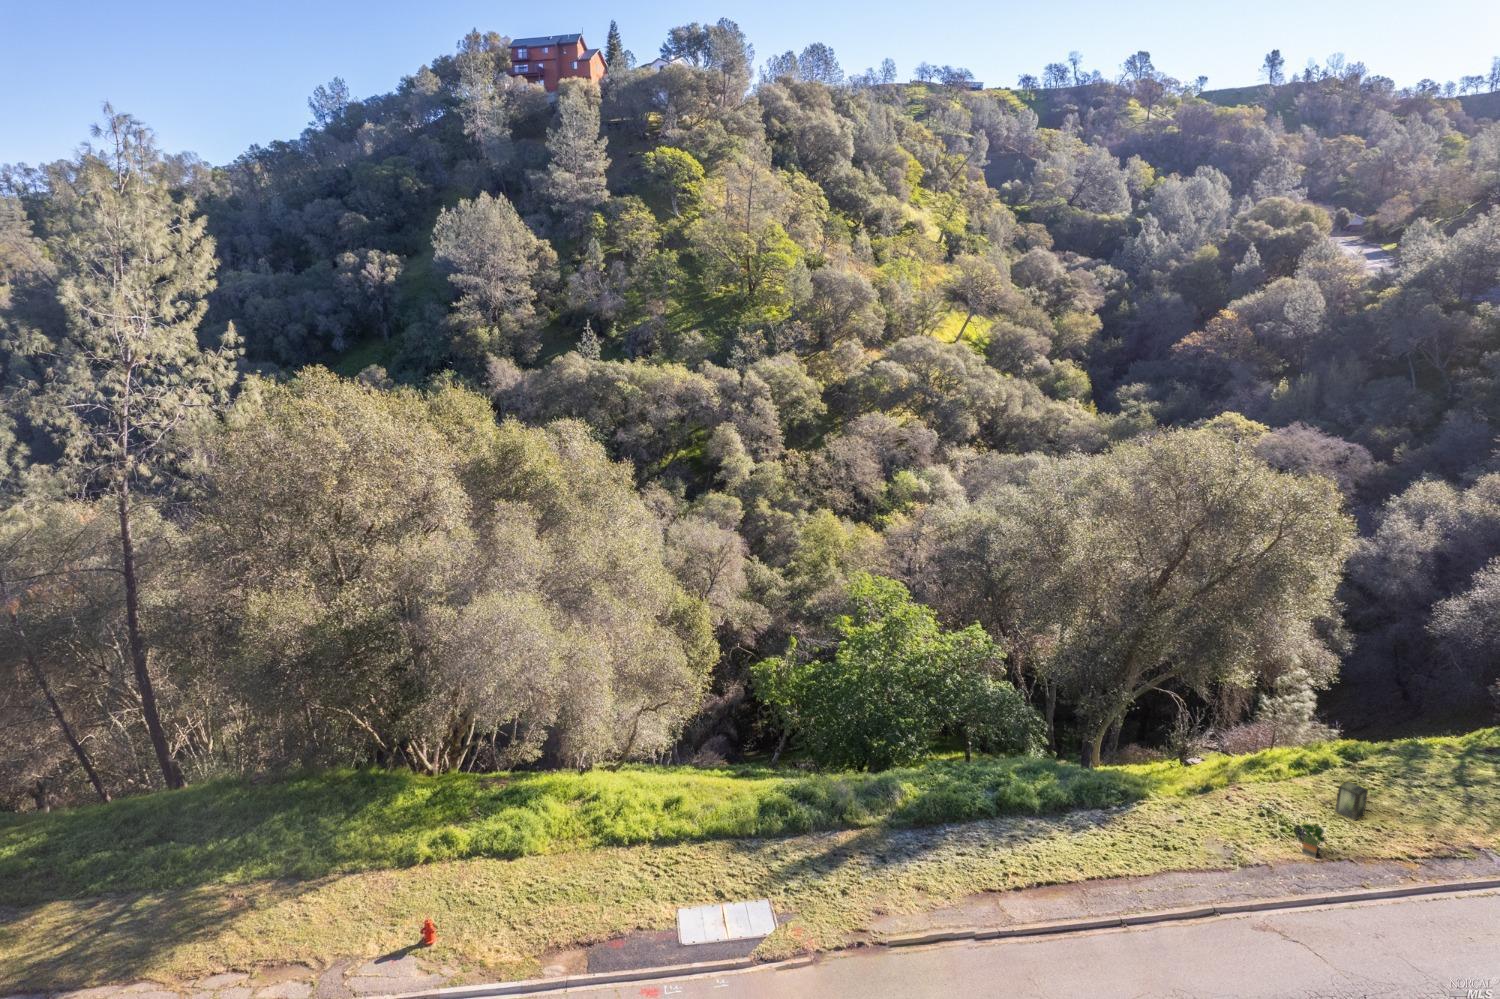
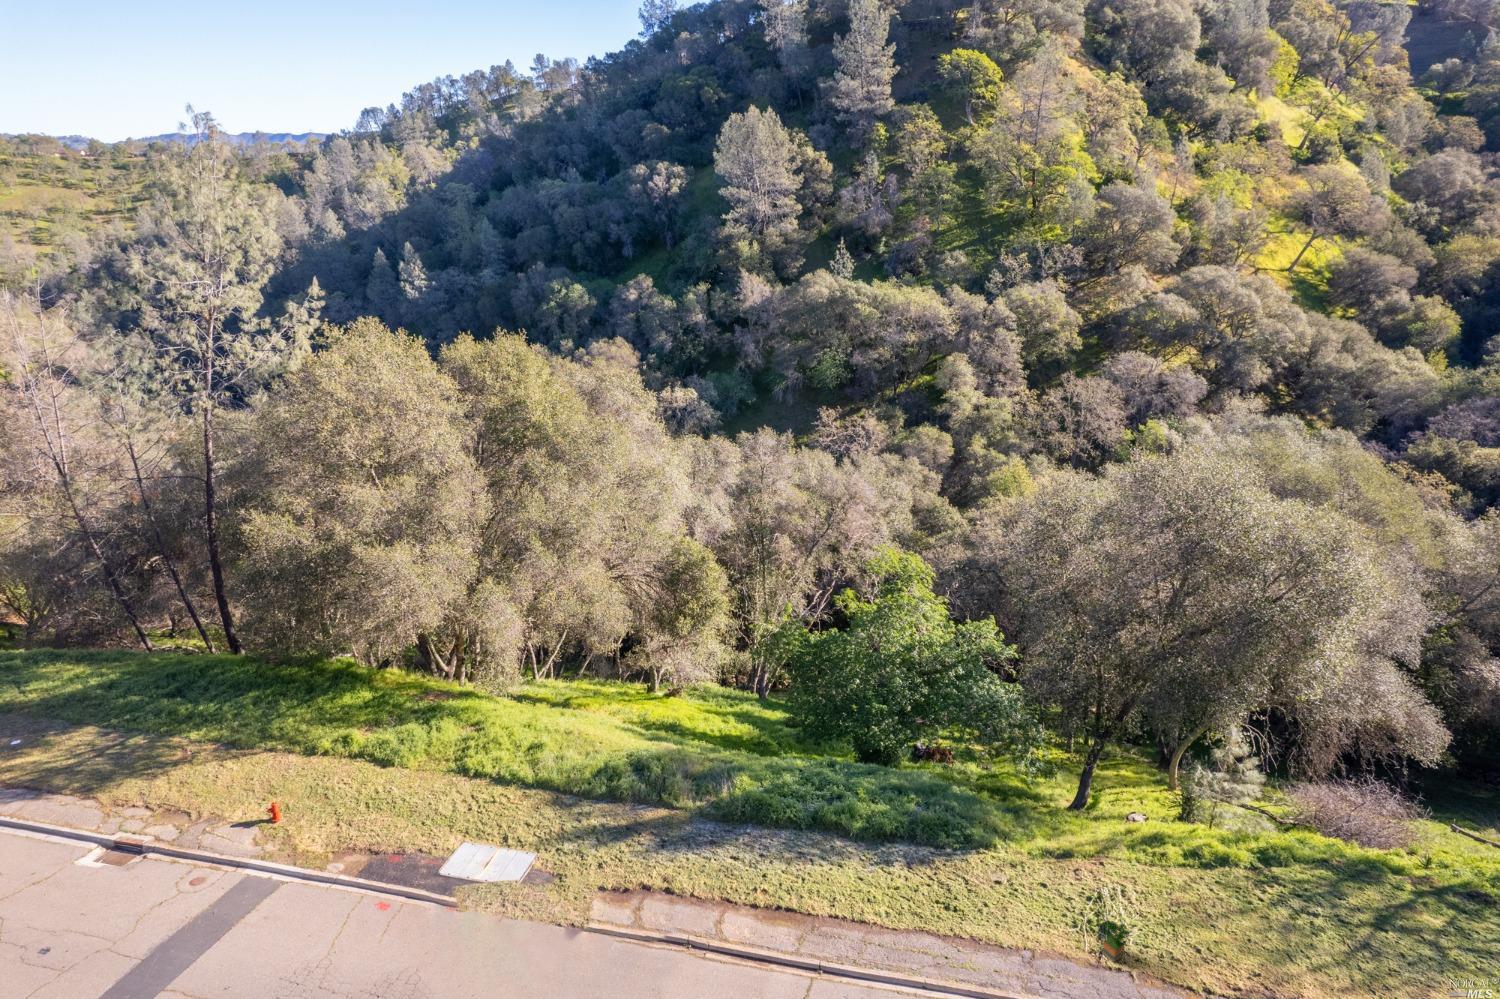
storage box: present [1335,781,1368,821] -> none [1188,887,1228,934]

